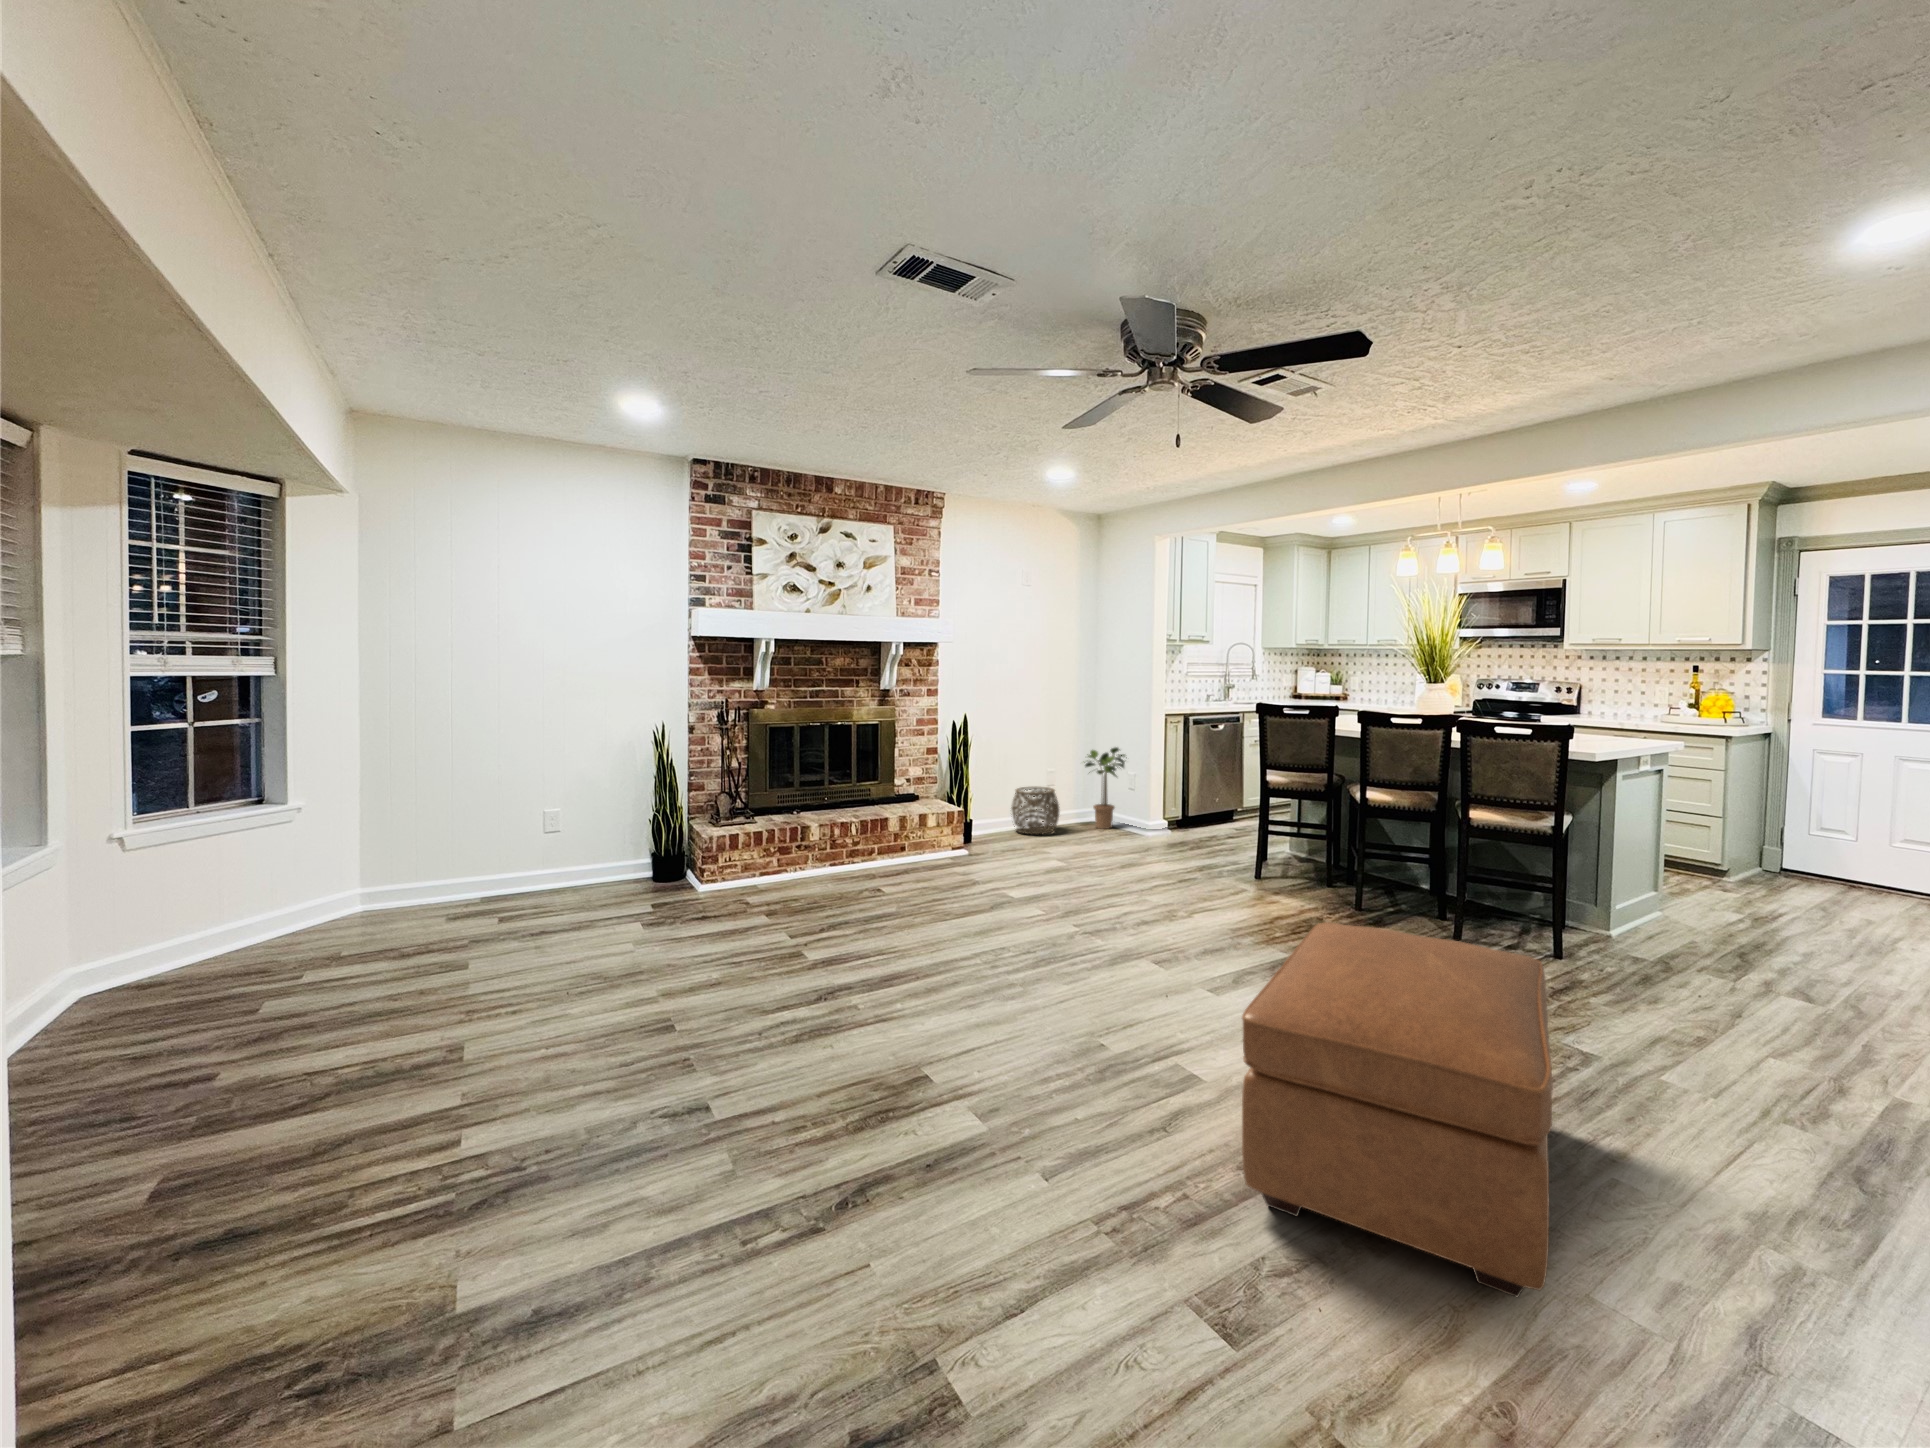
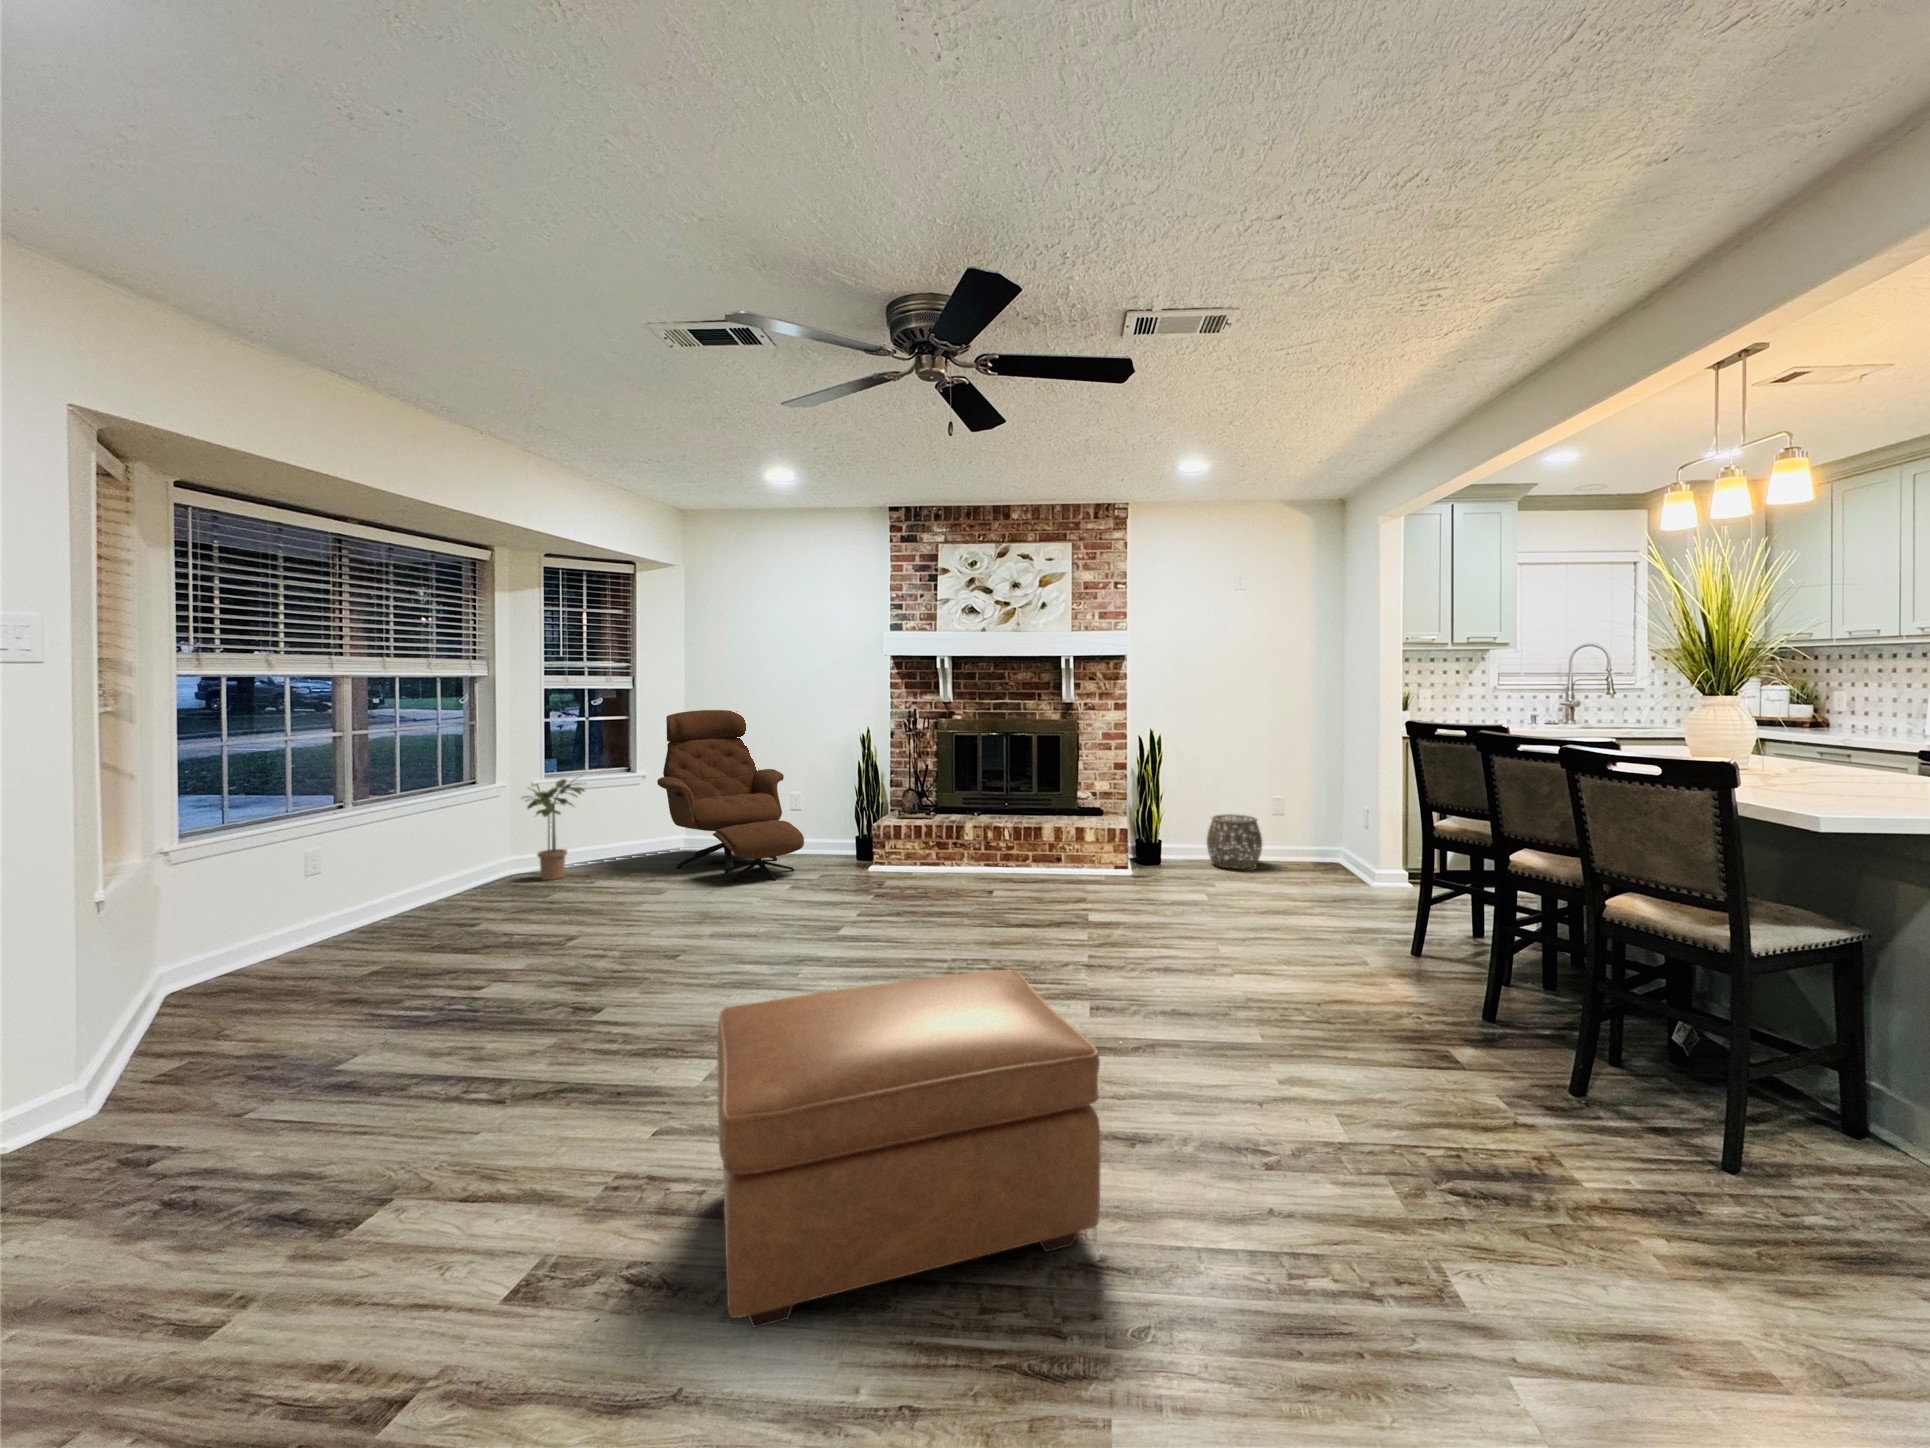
lounge chair: none [351,706,625,934] -> present [657,710,804,882]
potted plant: present [1084,747,1127,829] -> present [525,779,585,880]

